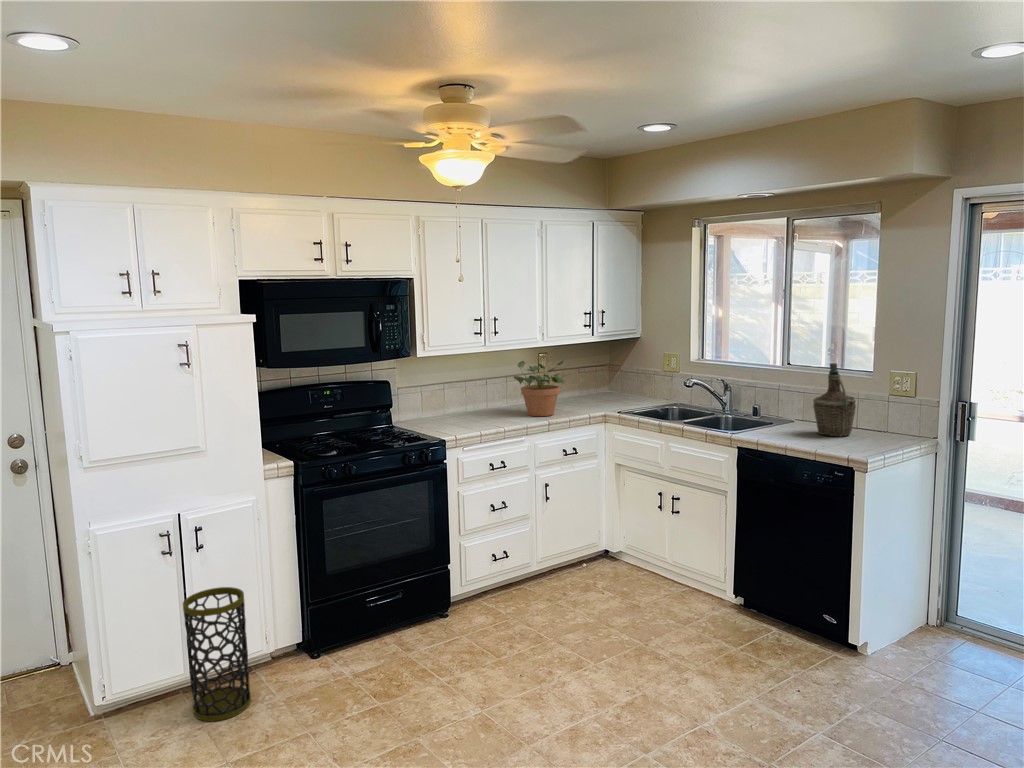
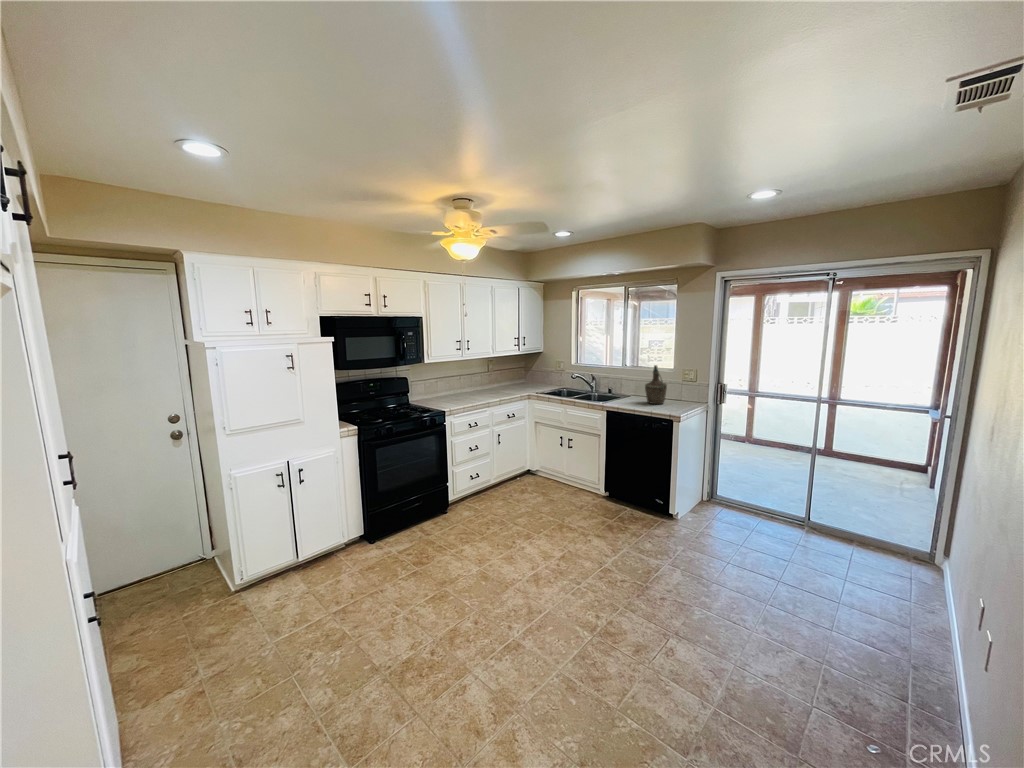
potted plant: present [514,360,568,416] -> none [478,364,511,396]
trash can: present [183,587,251,721] -> none [294,505,337,587]

